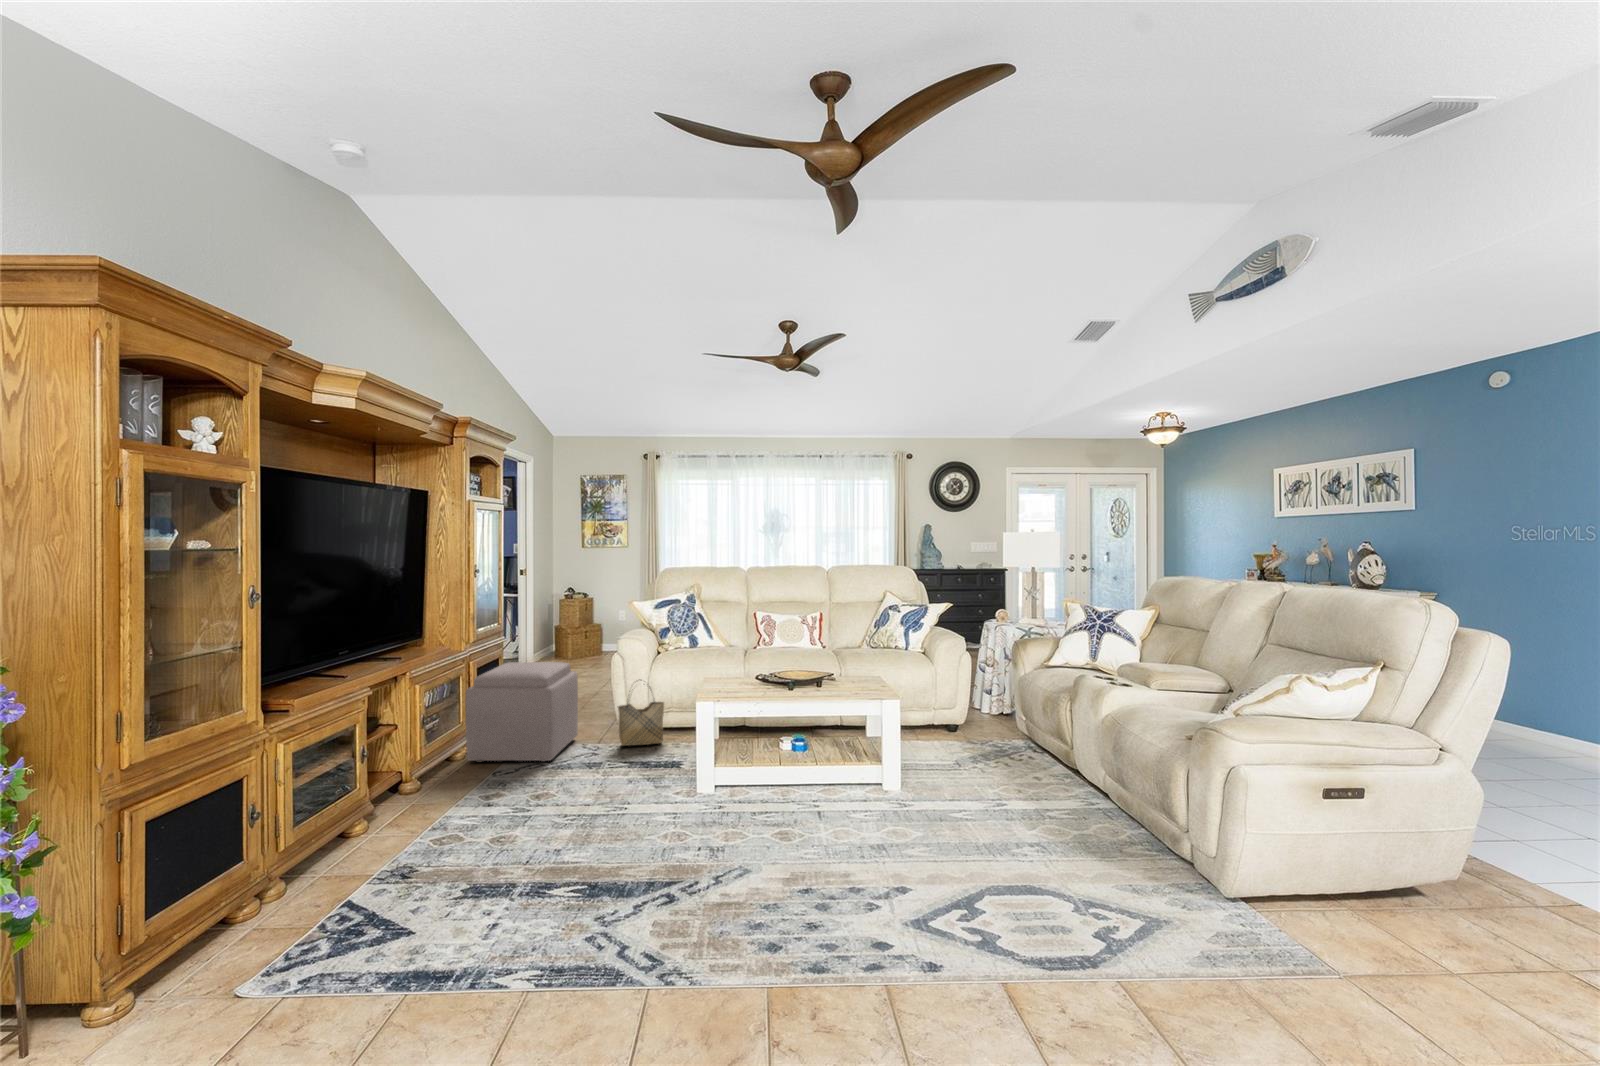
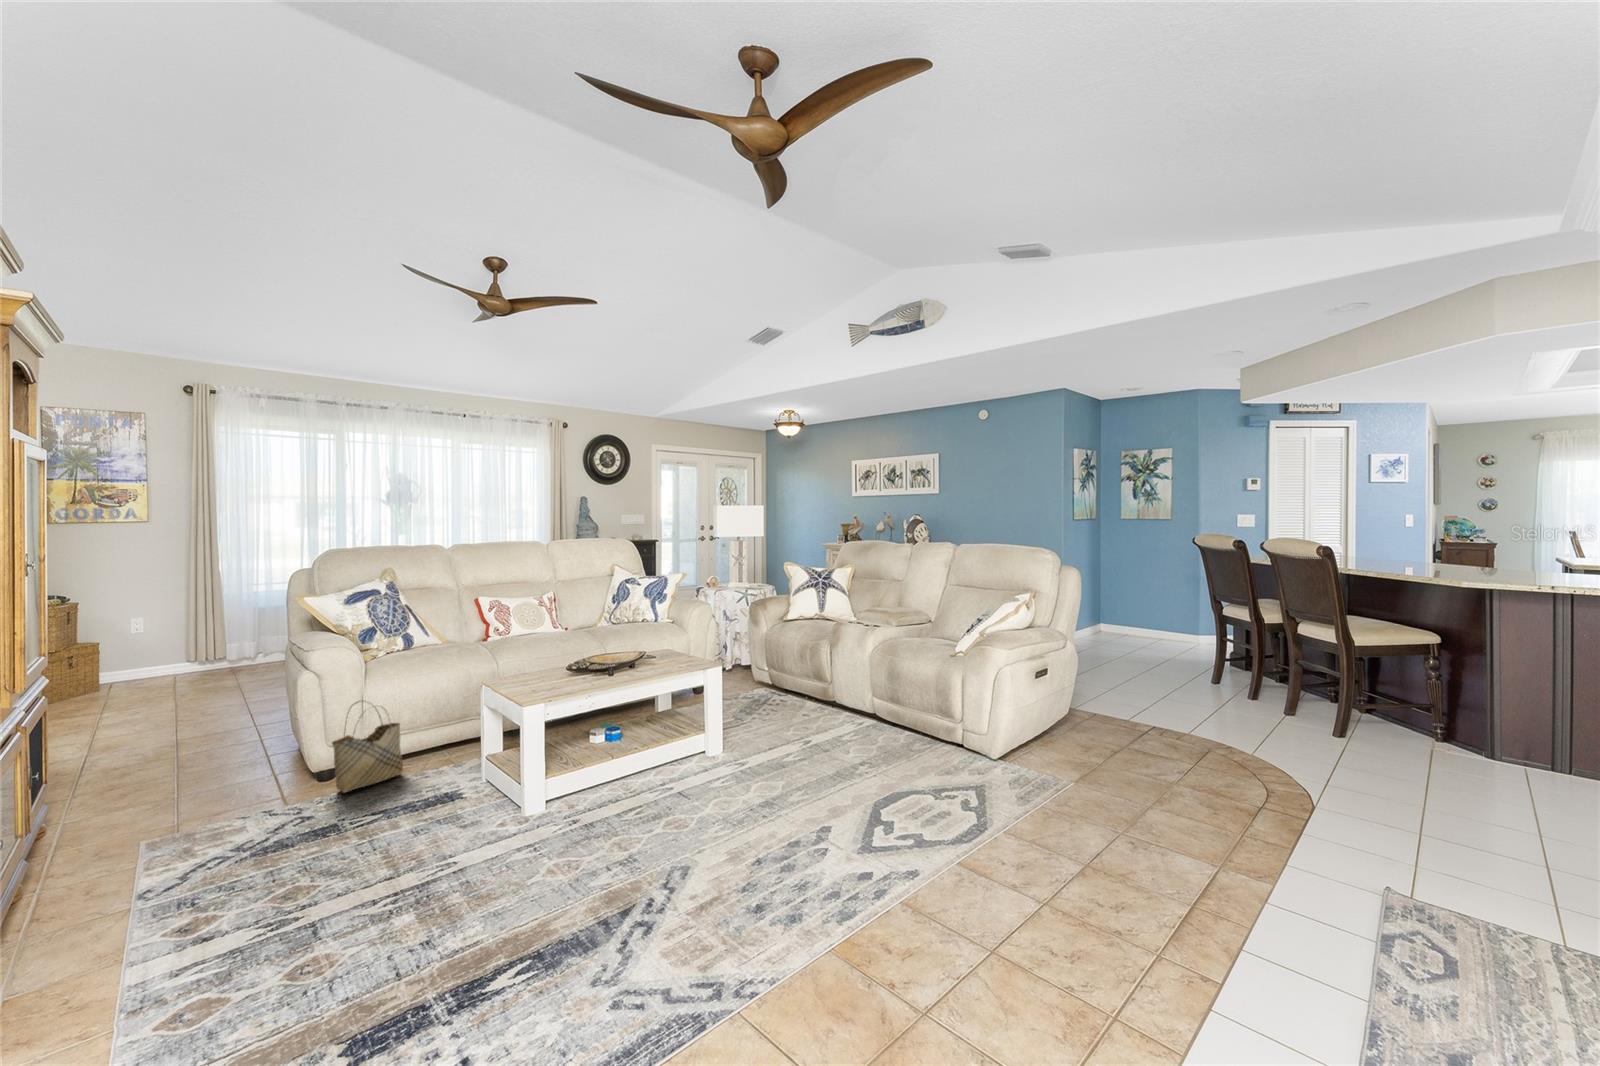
ottoman: present [466,662,578,763] -> none [32,699,247,897]

